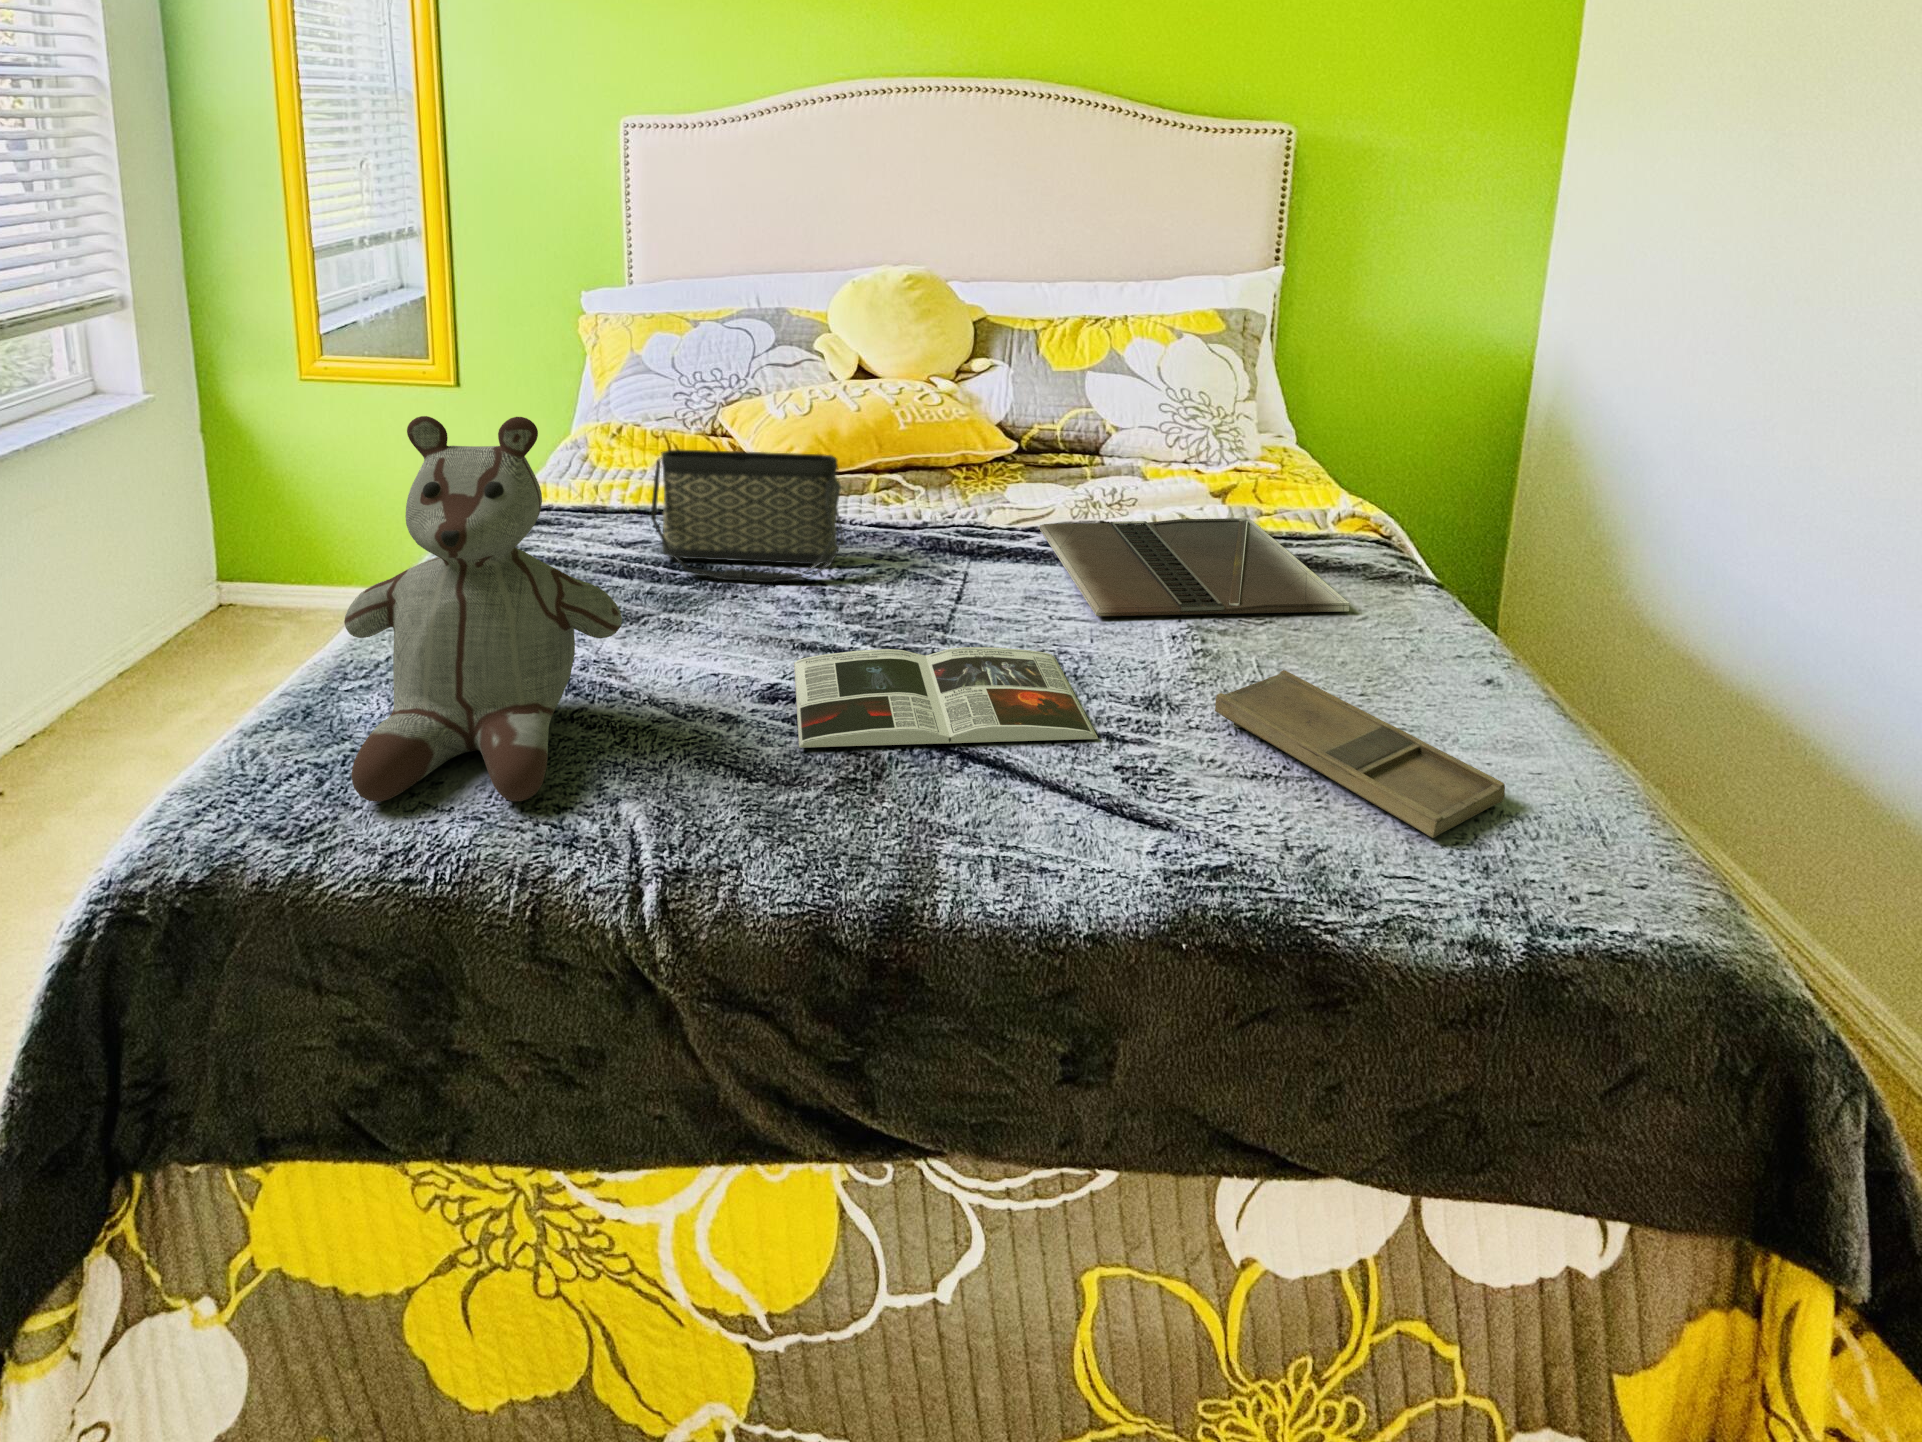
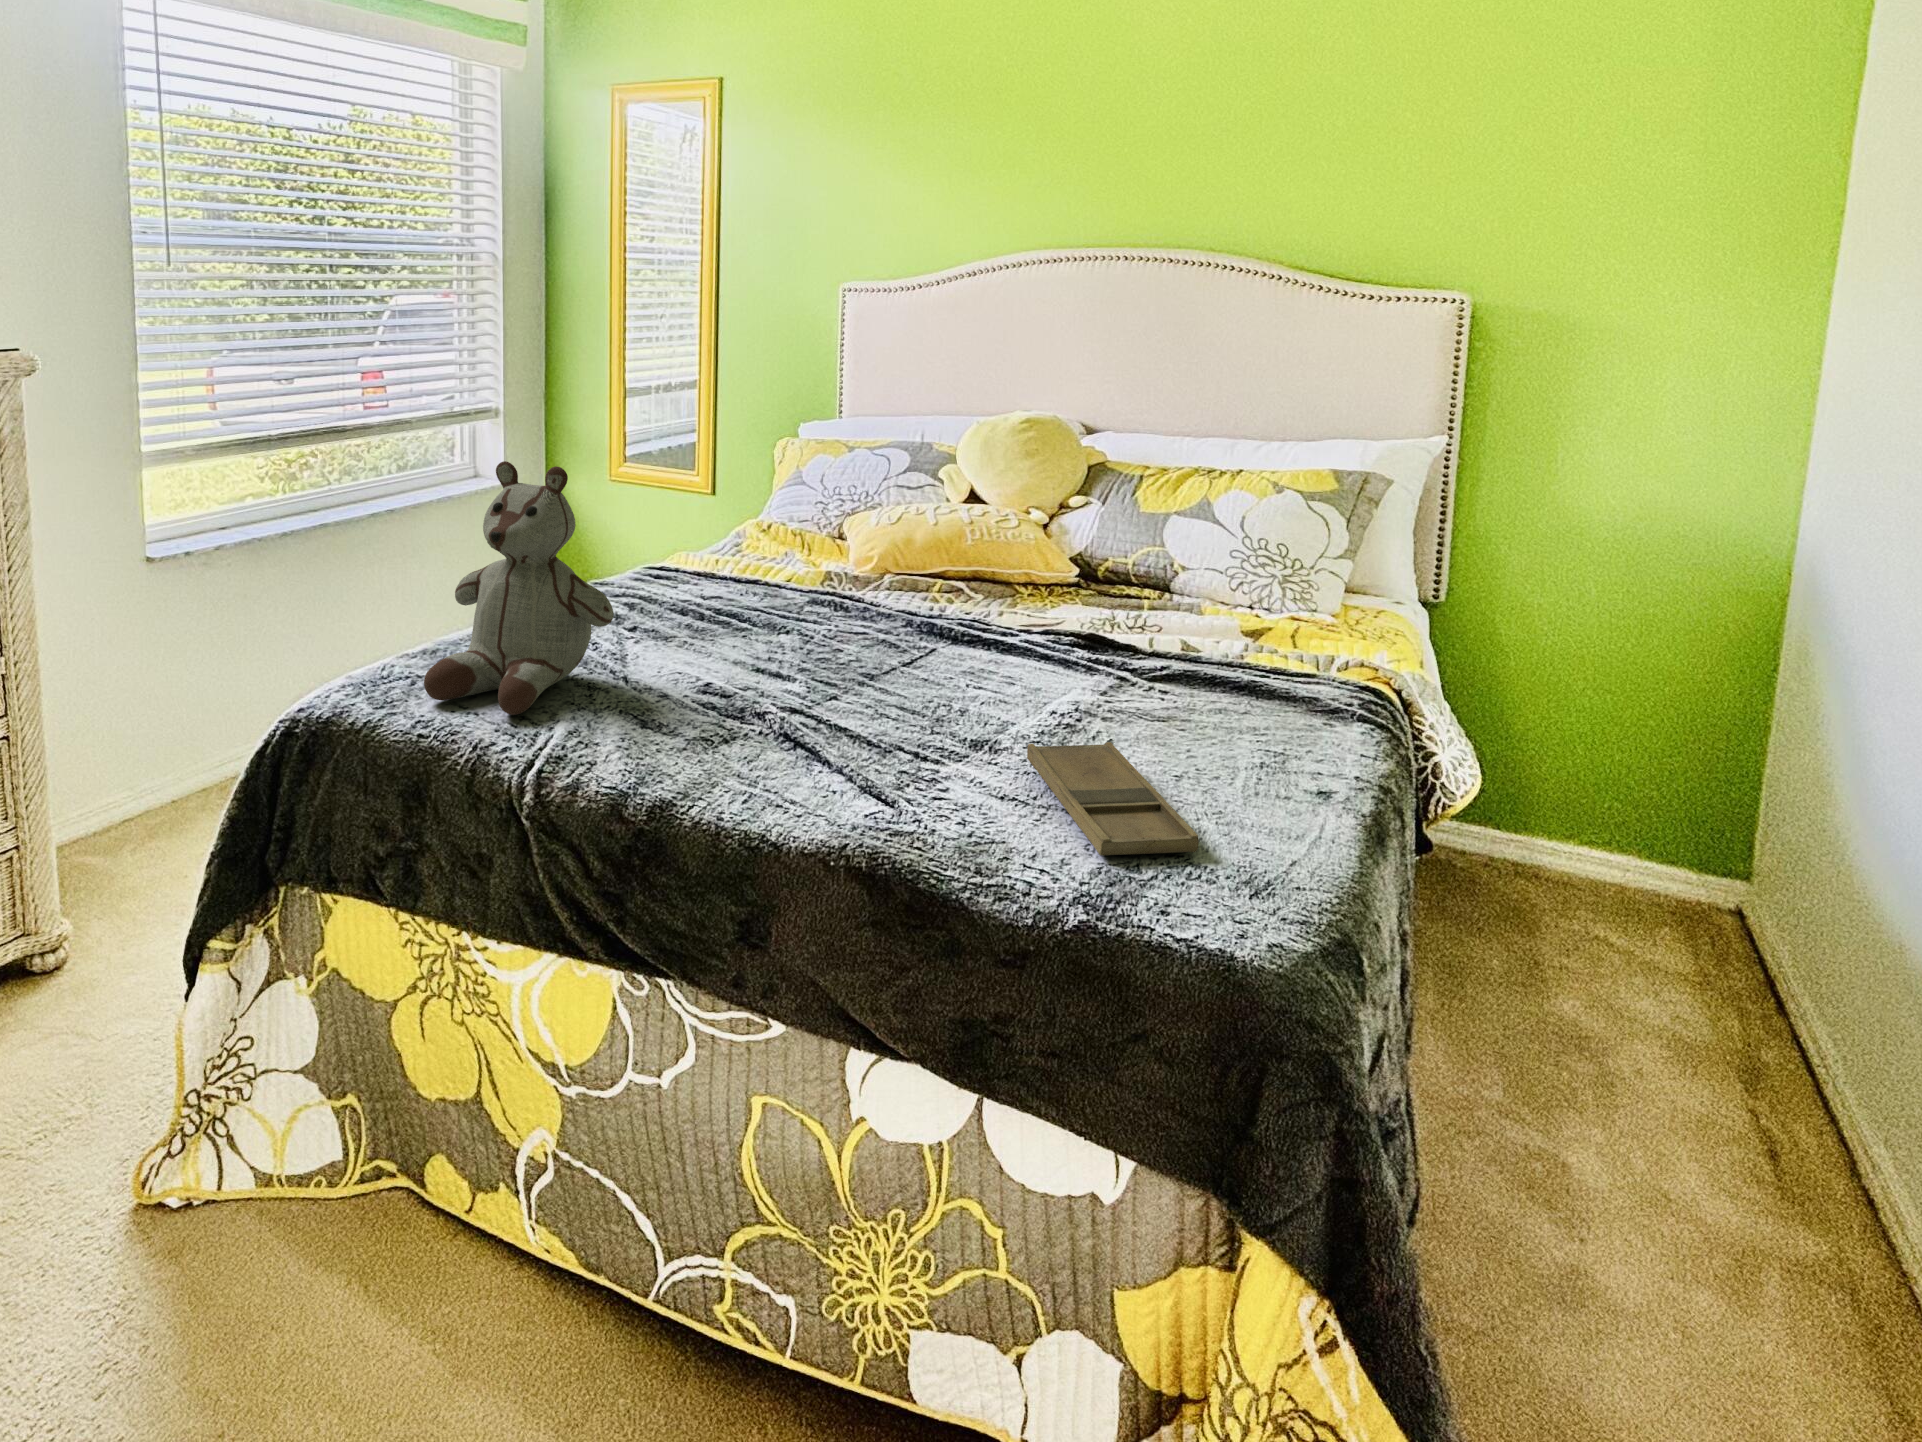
handbag: present [651,449,844,582] -> none [723,530,865,640]
laptop: present [1040,518,1350,616] -> none [1020,635,1262,729]
magazine: present [794,647,1098,748] -> none [705,680,956,759]

